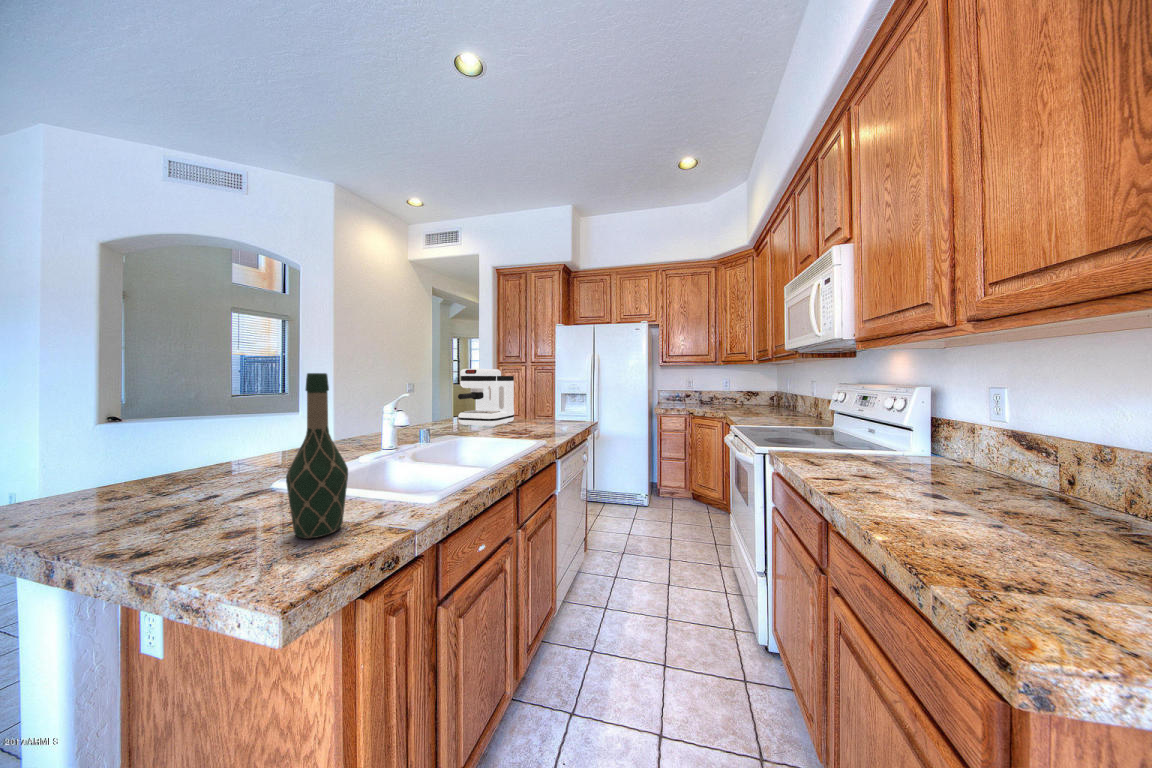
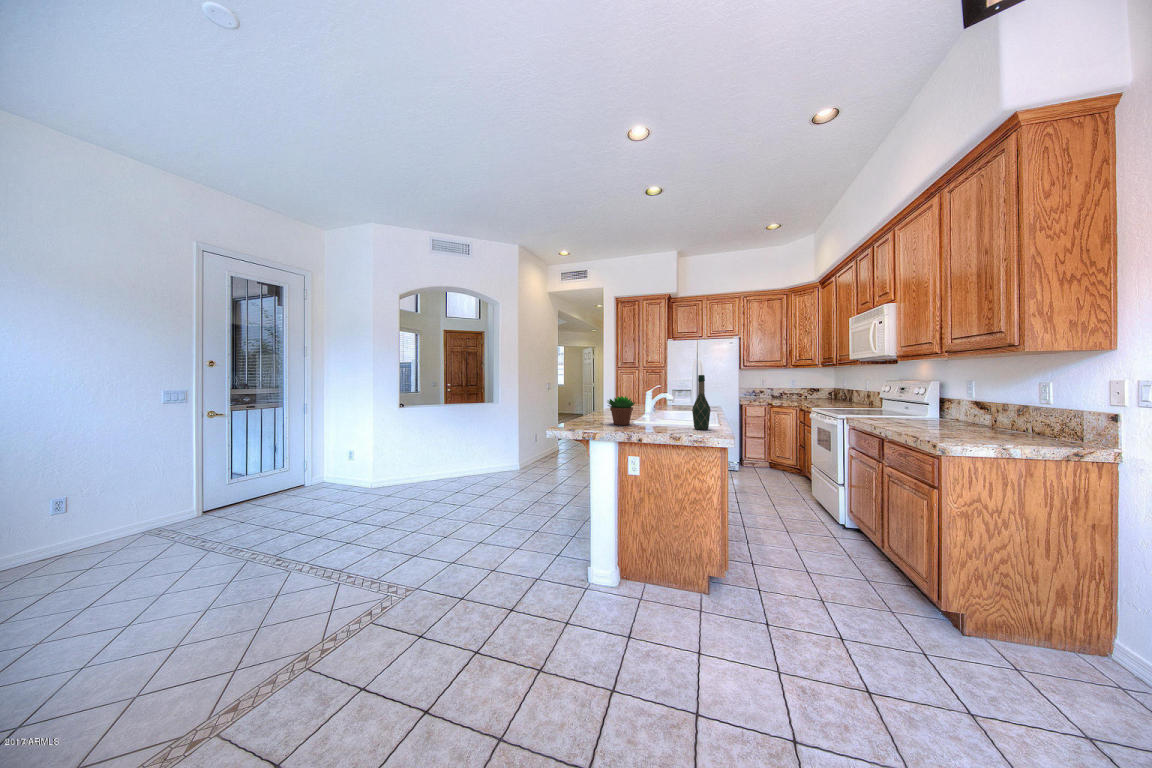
coffee maker: present [458,369,514,427] -> none [640,372,670,407]
succulent plant: none [104,426,221,510] -> present [608,396,635,425]

